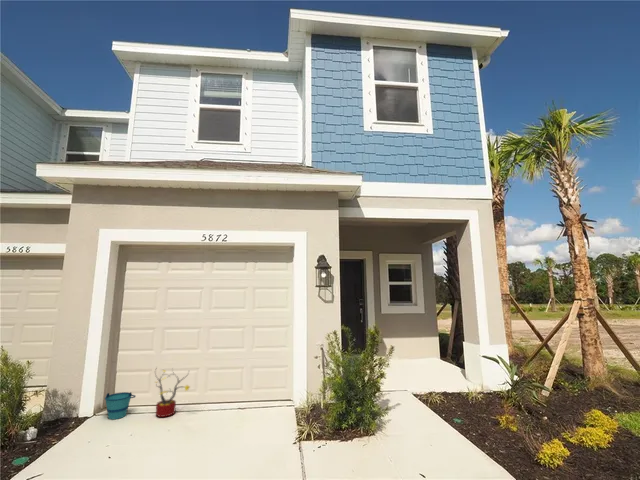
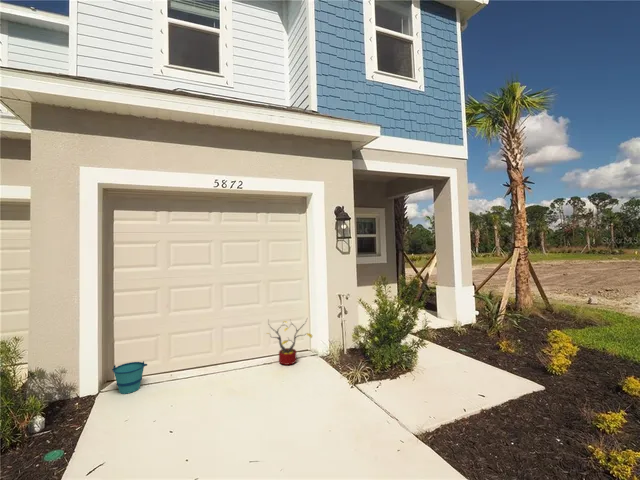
decorative plant: present [156,370,189,417] -> present [273,321,312,365]

